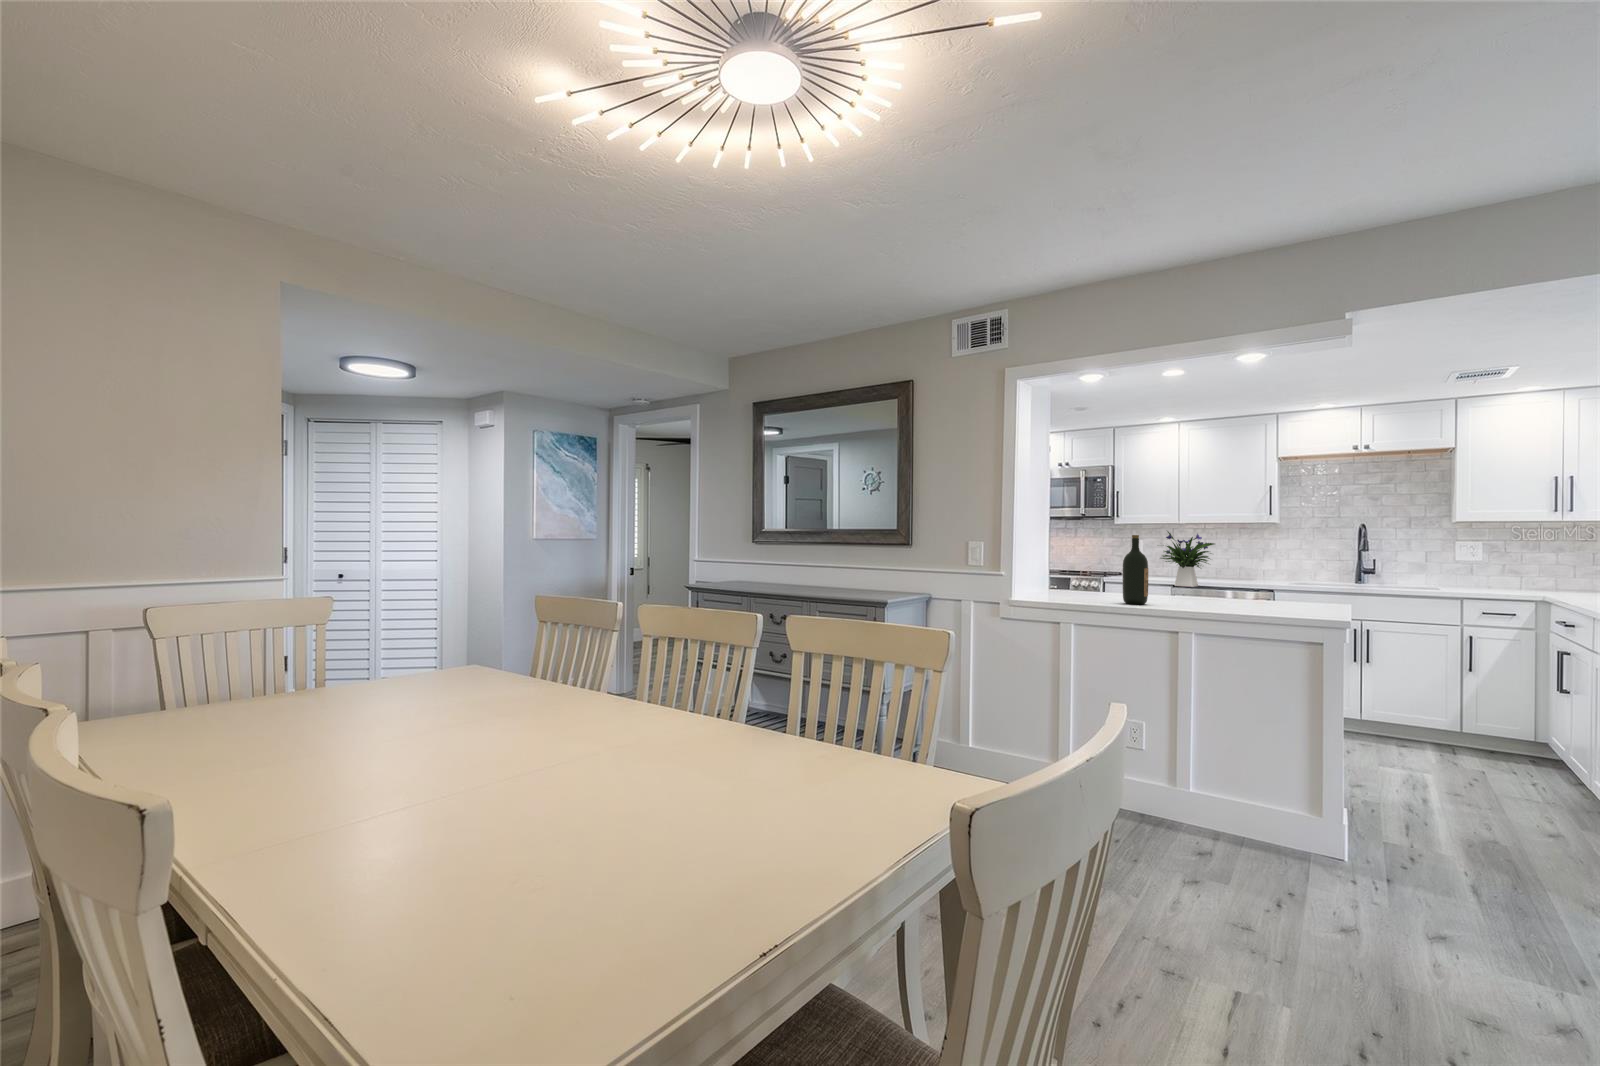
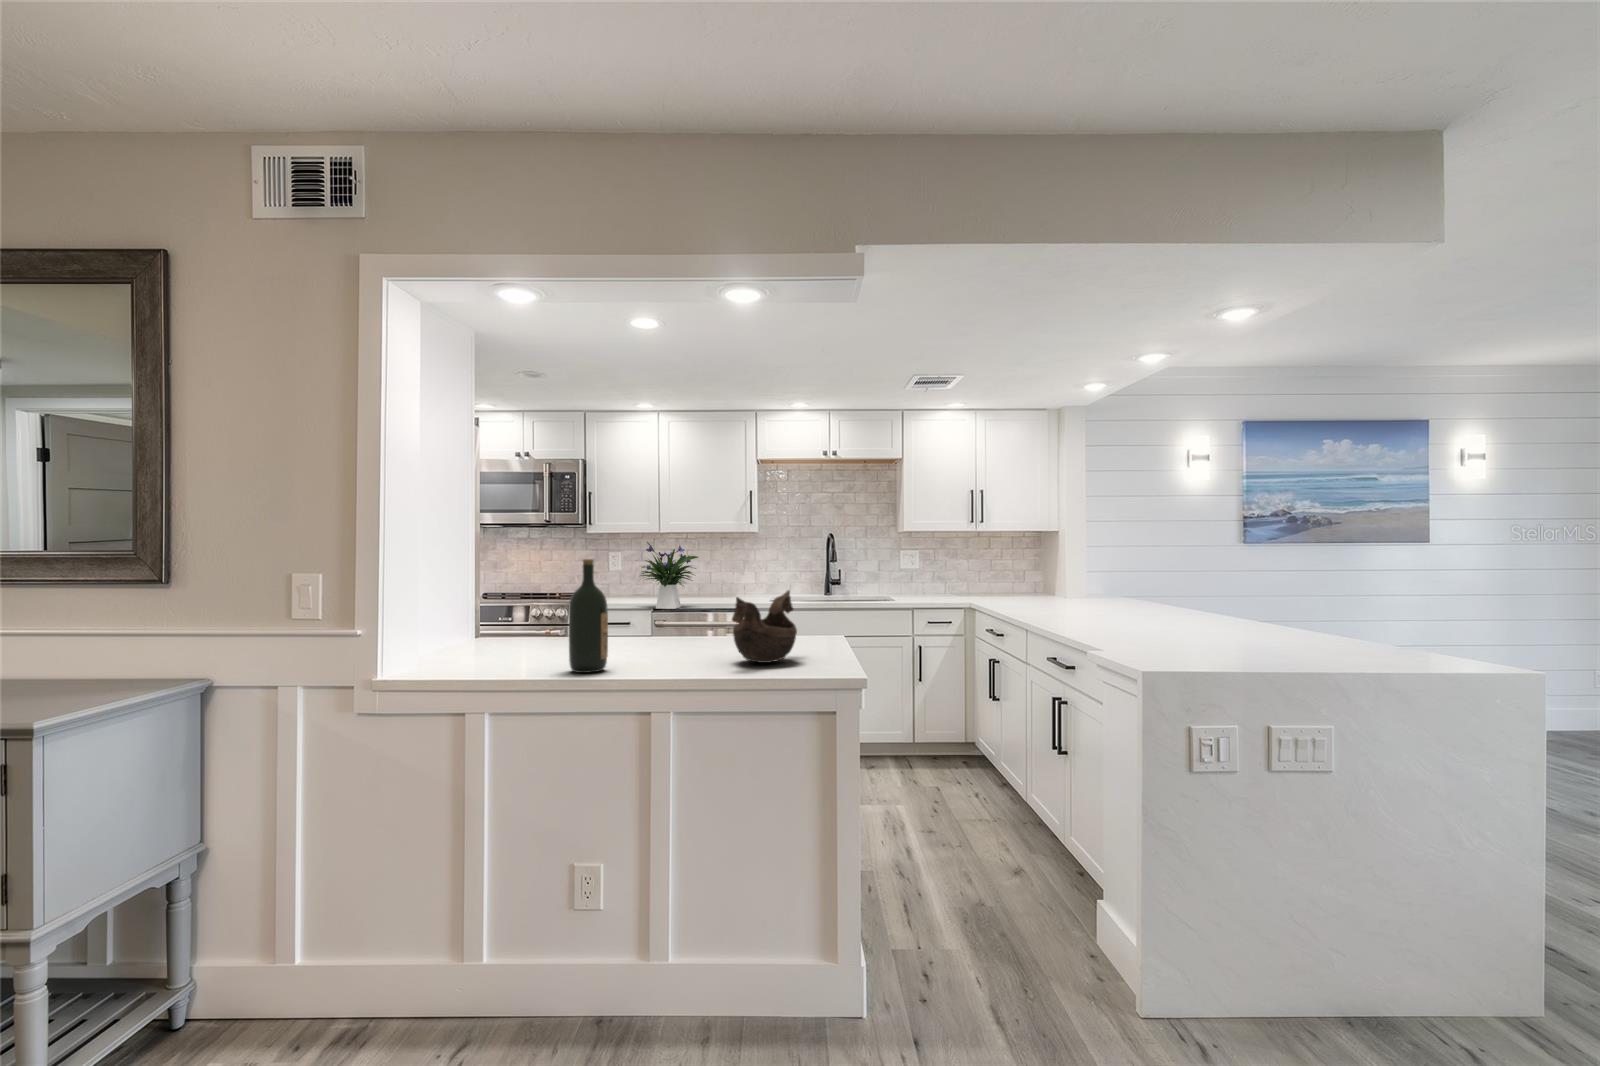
decorative bowl: none [1238,561,1294,609] -> present [732,590,797,663]

